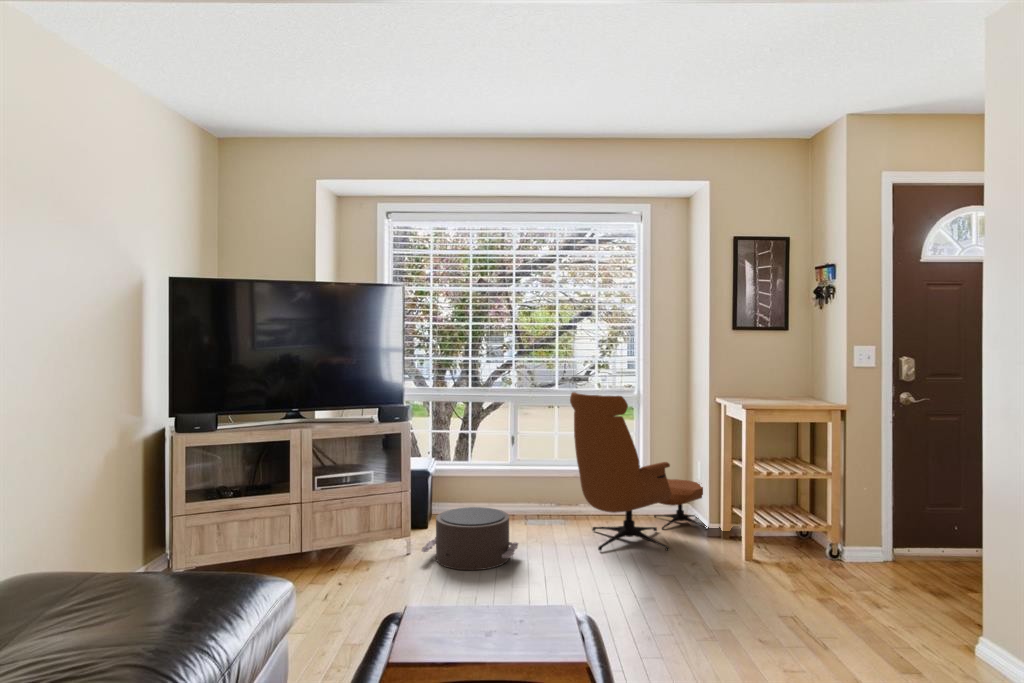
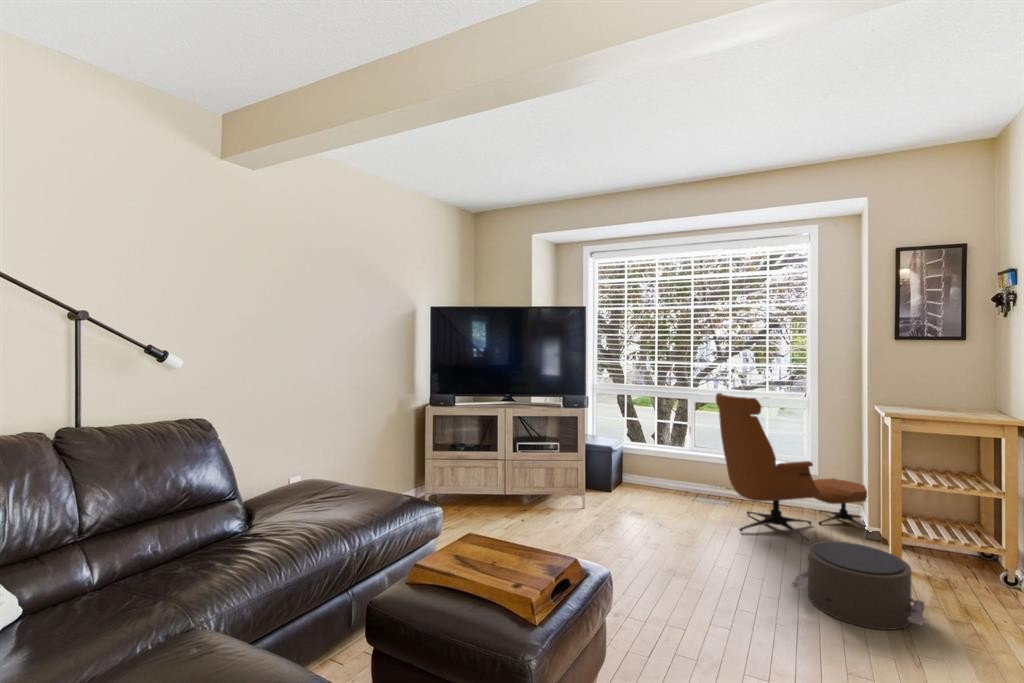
pouf: present [421,507,518,570] -> present [791,541,925,630]

